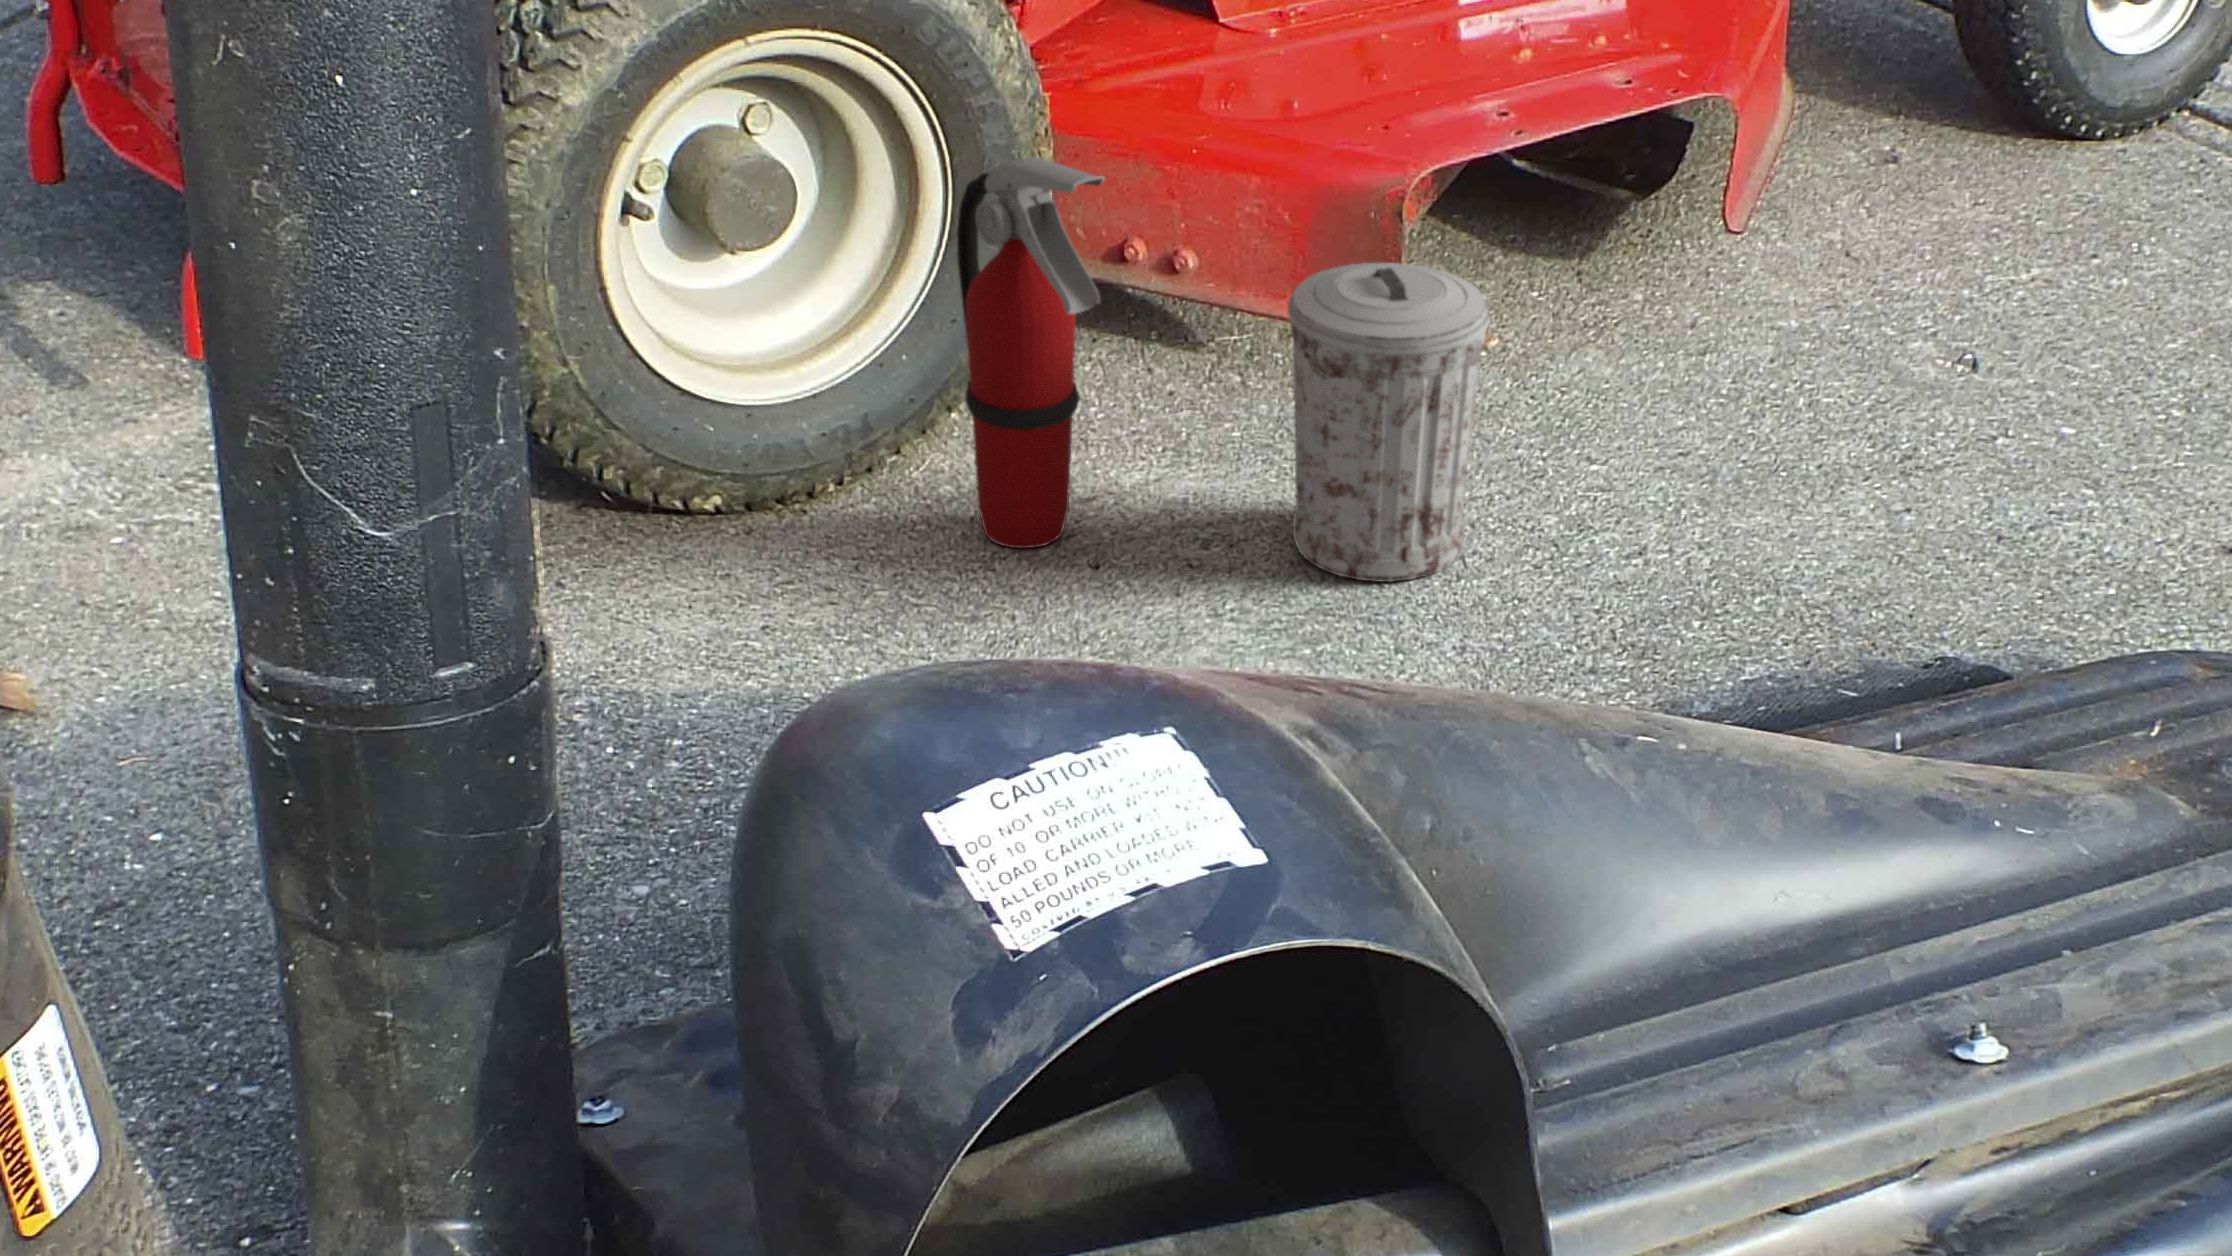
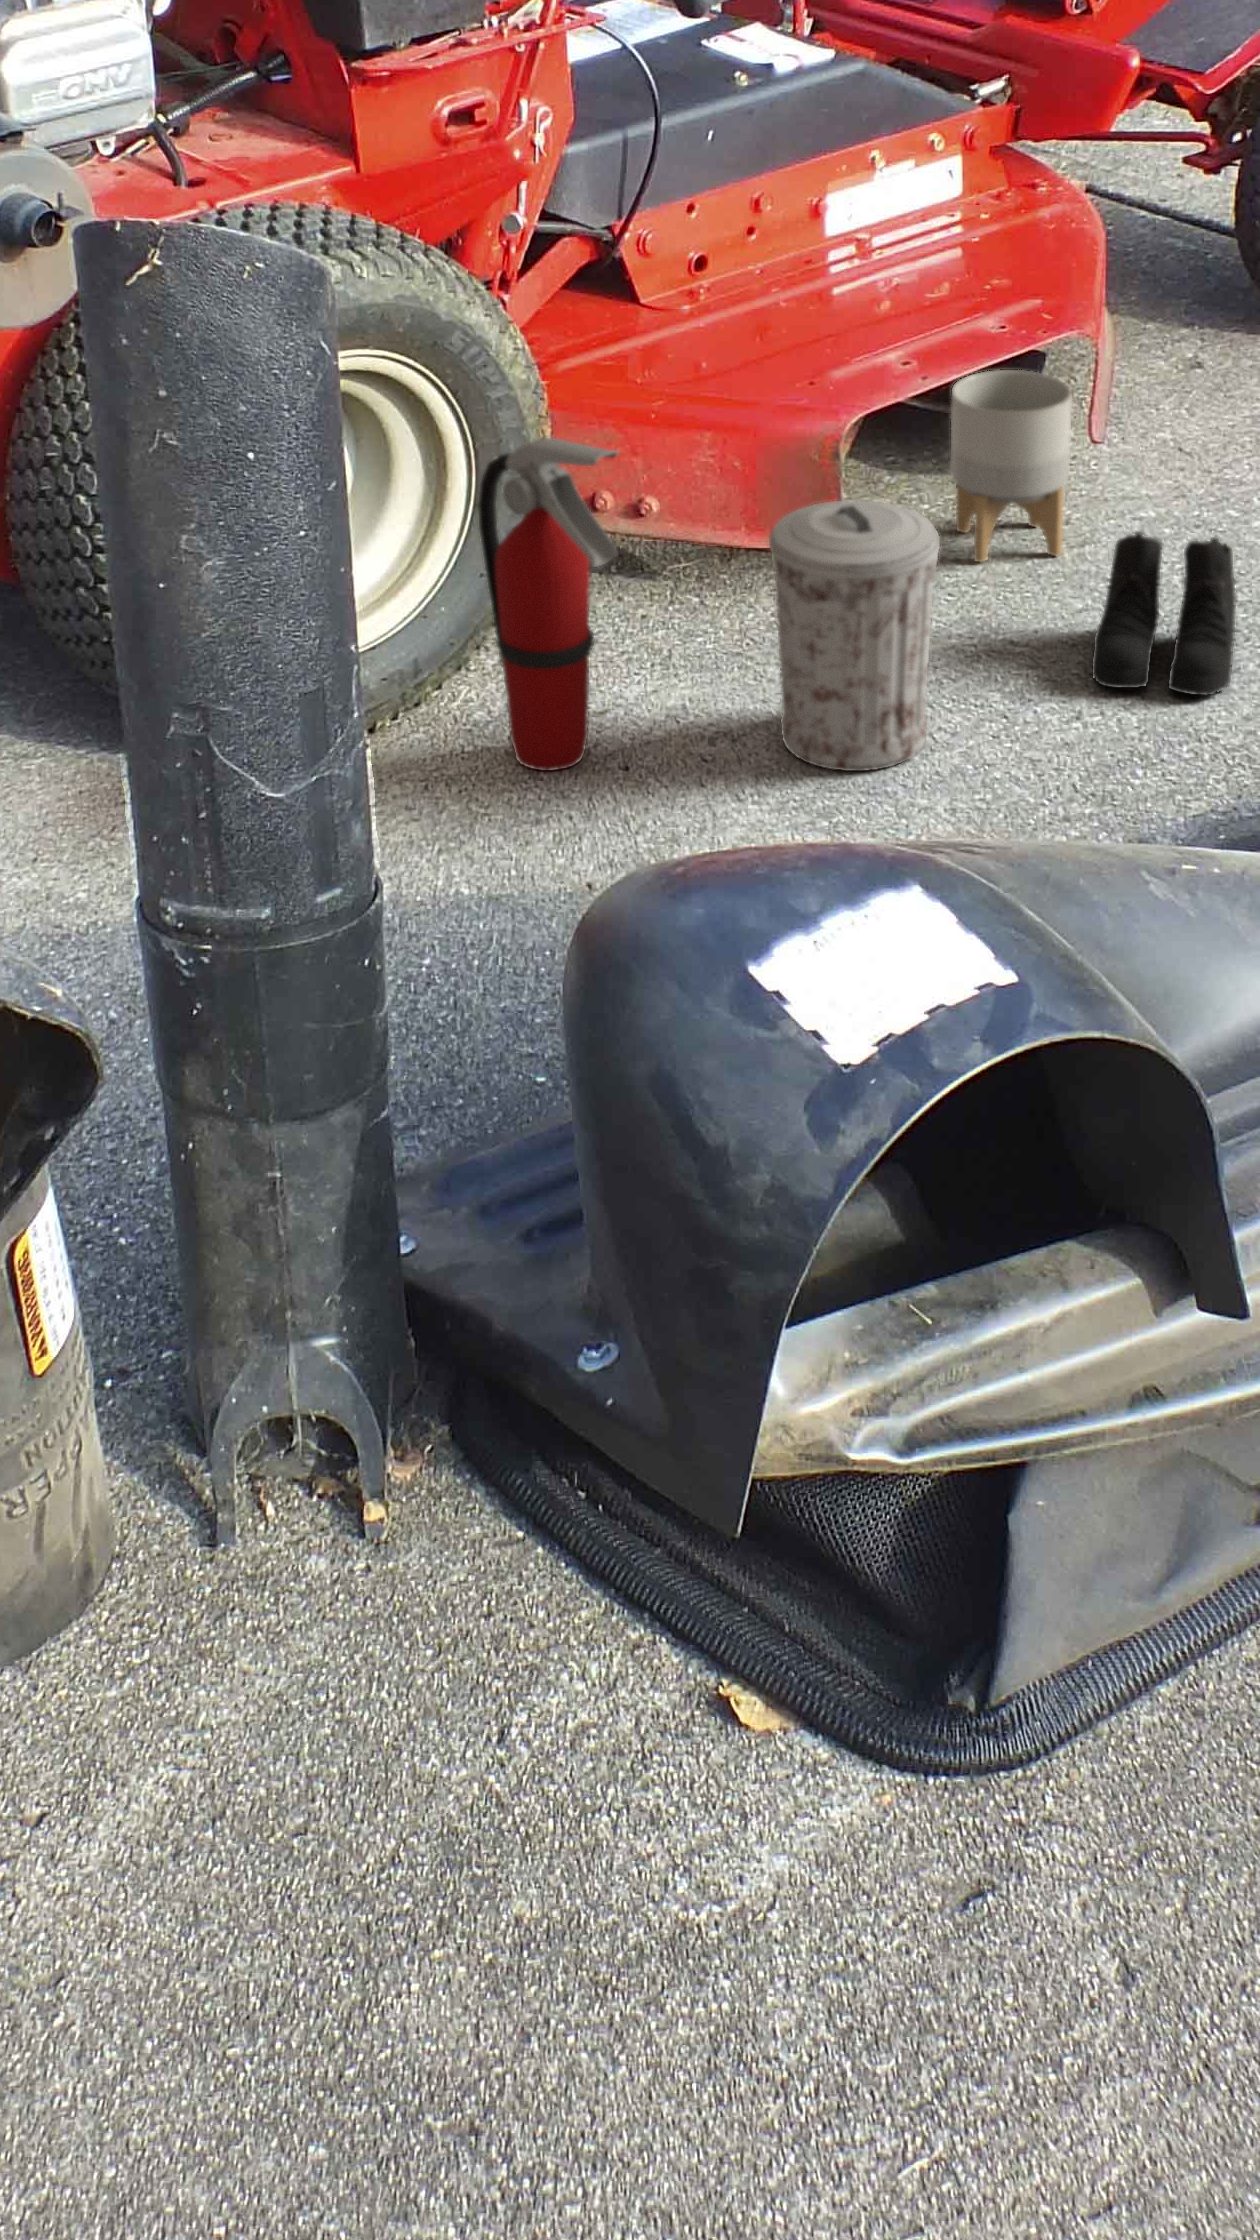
planter: none [1564,134,1707,356] -> present [951,370,1072,562]
boots: none [1675,332,1859,531] -> present [1092,532,1236,695]

